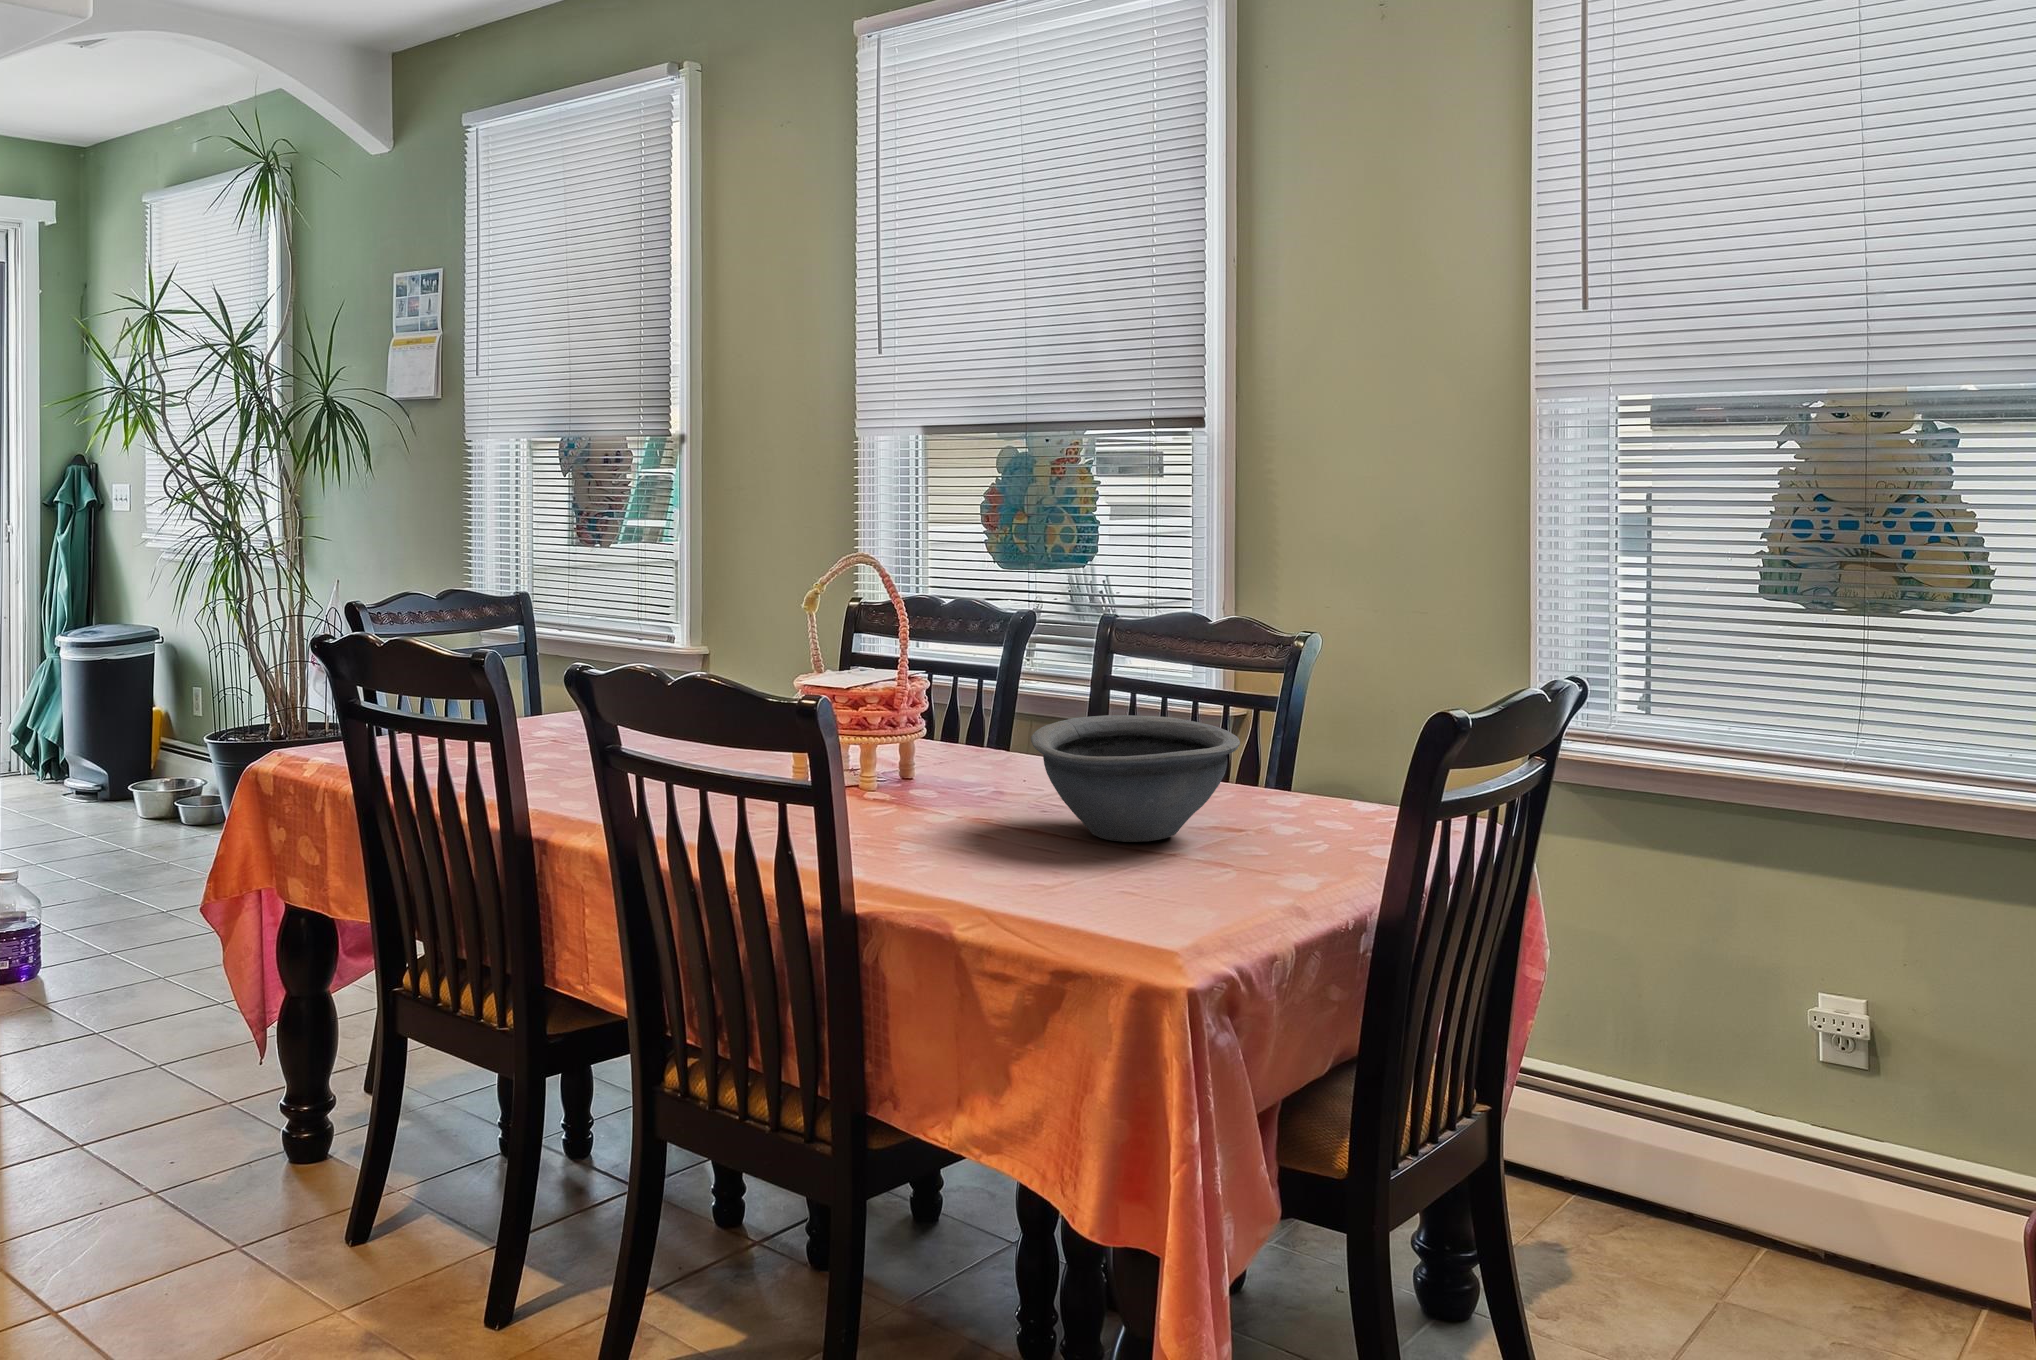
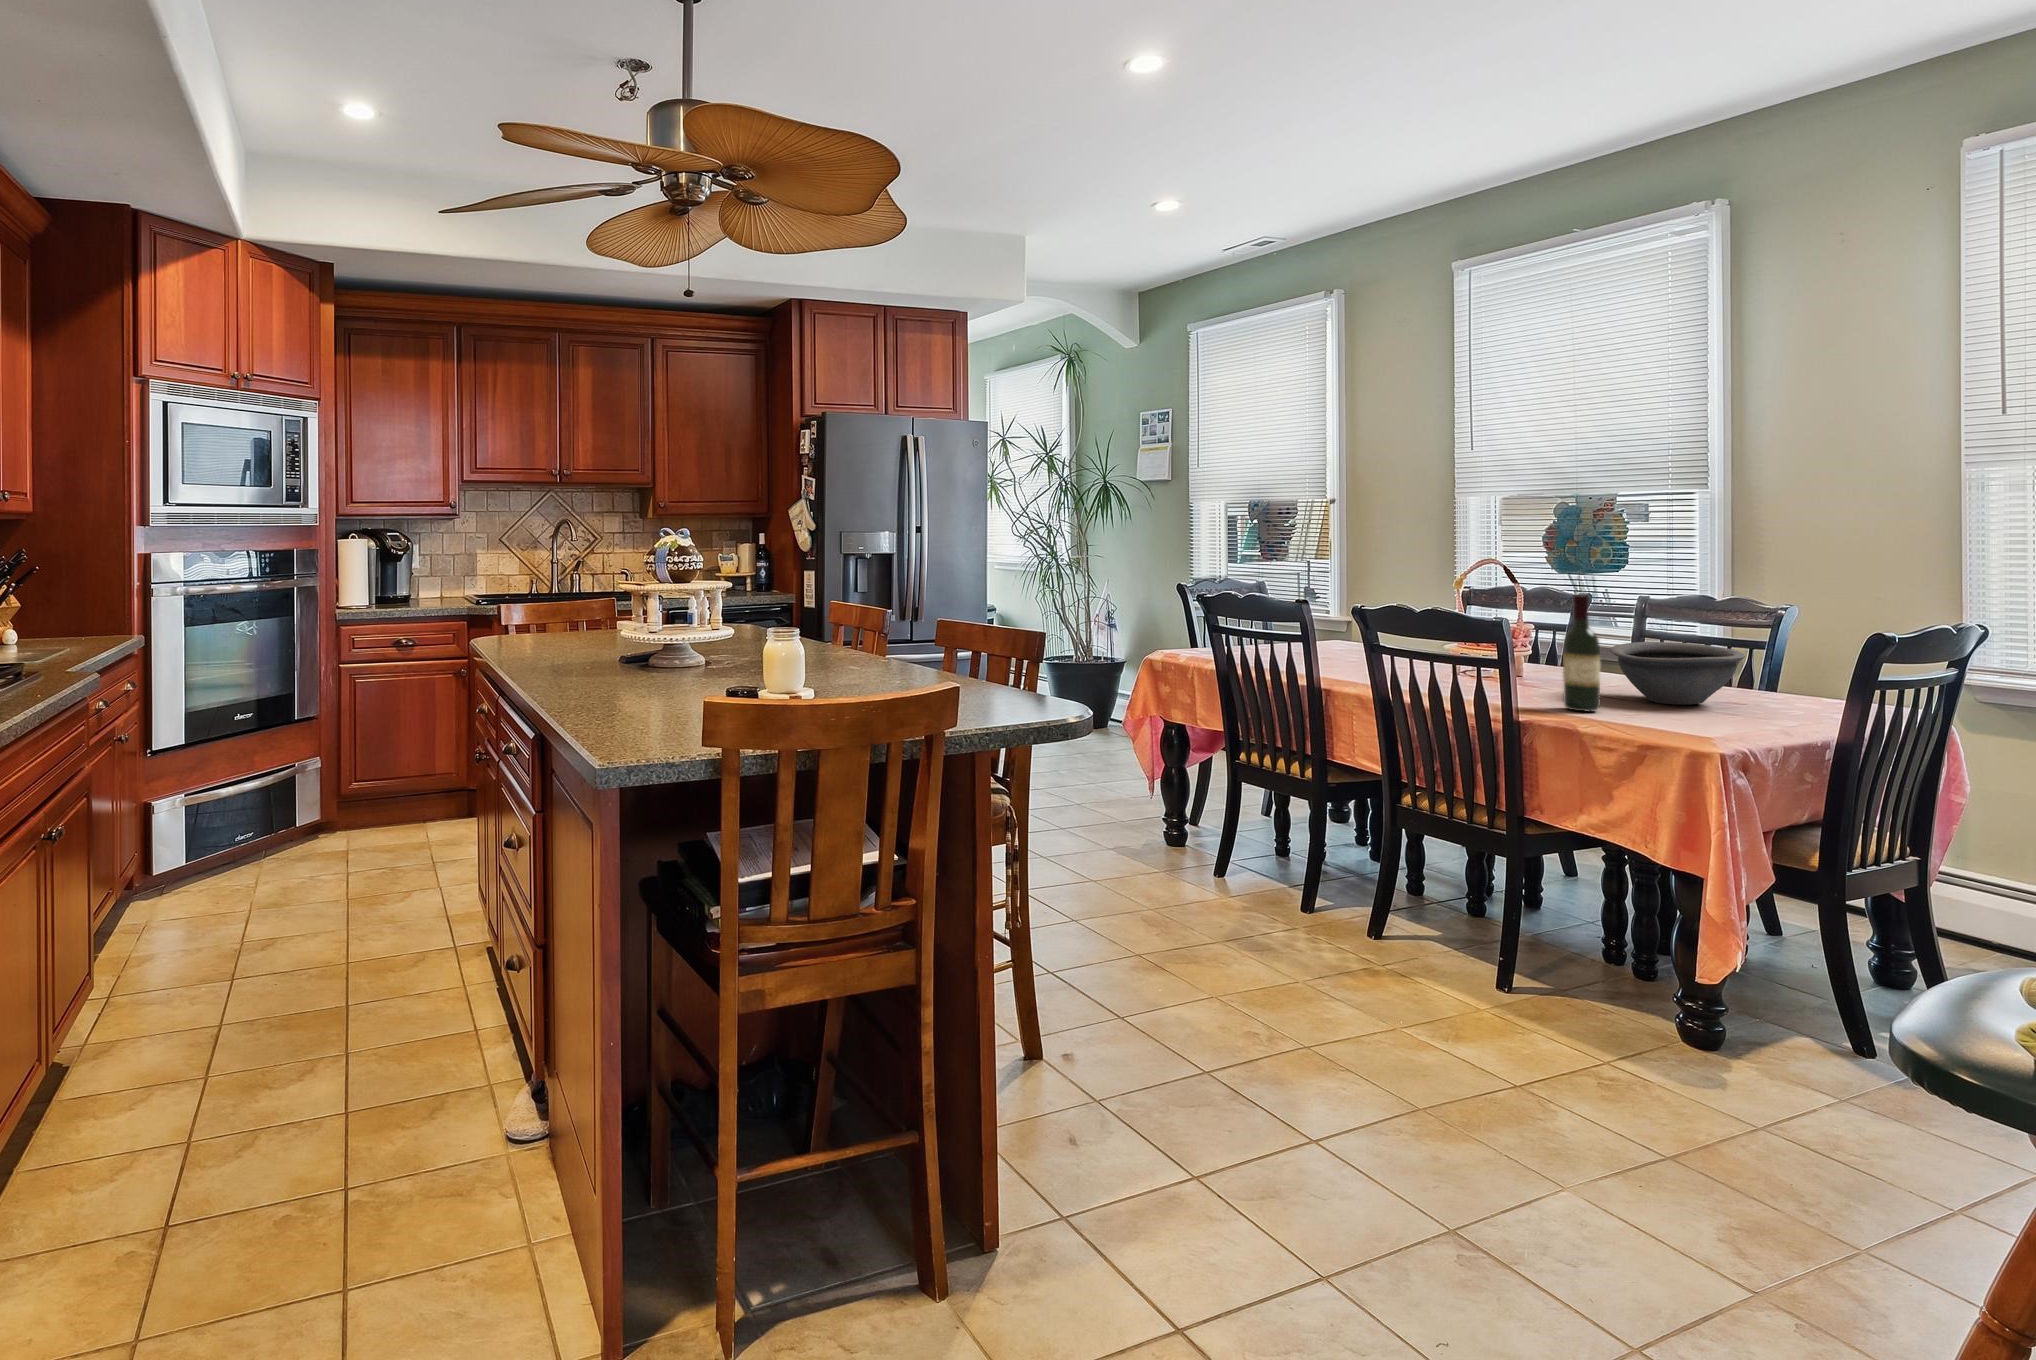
wine bottle: none [937,638,1001,880] -> present [1563,595,1600,711]

